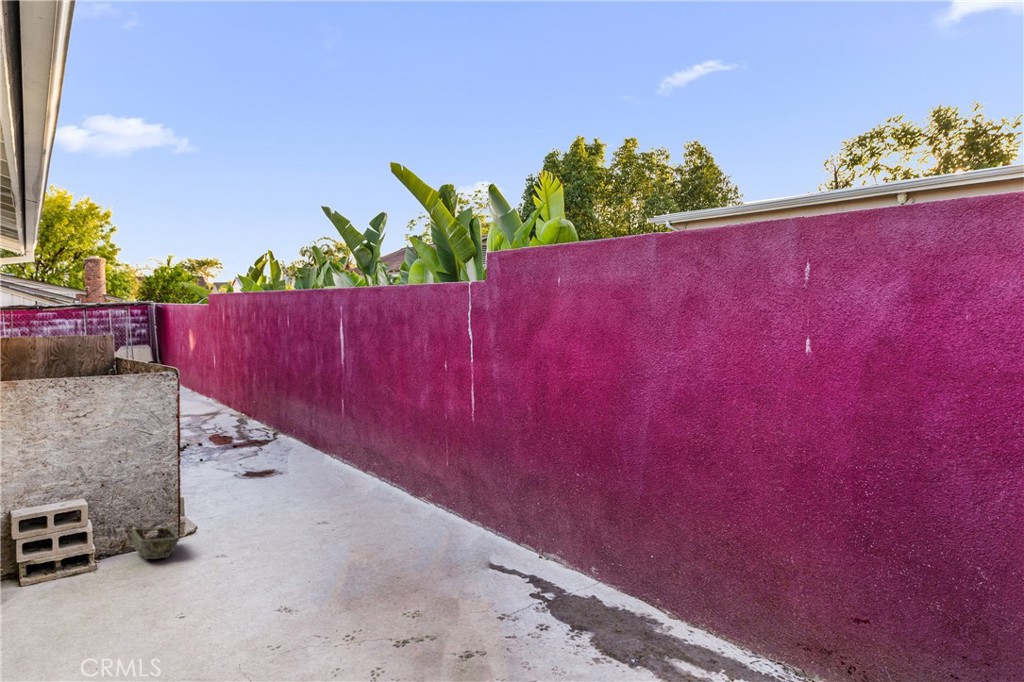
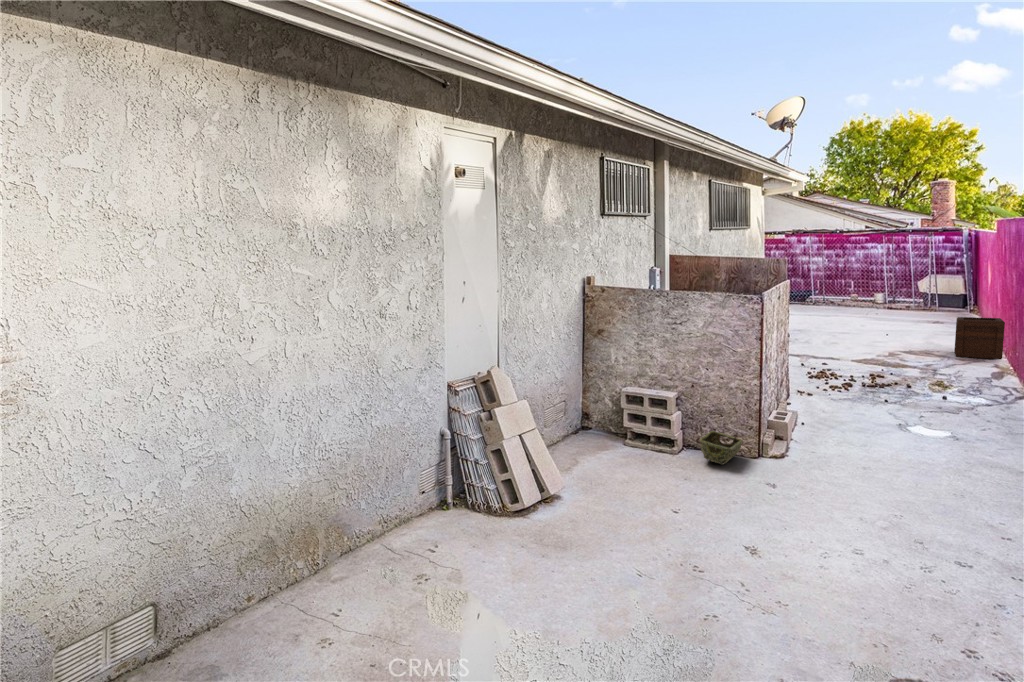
wooden crate: none [194,386,234,421] -> present [954,317,1005,359]

